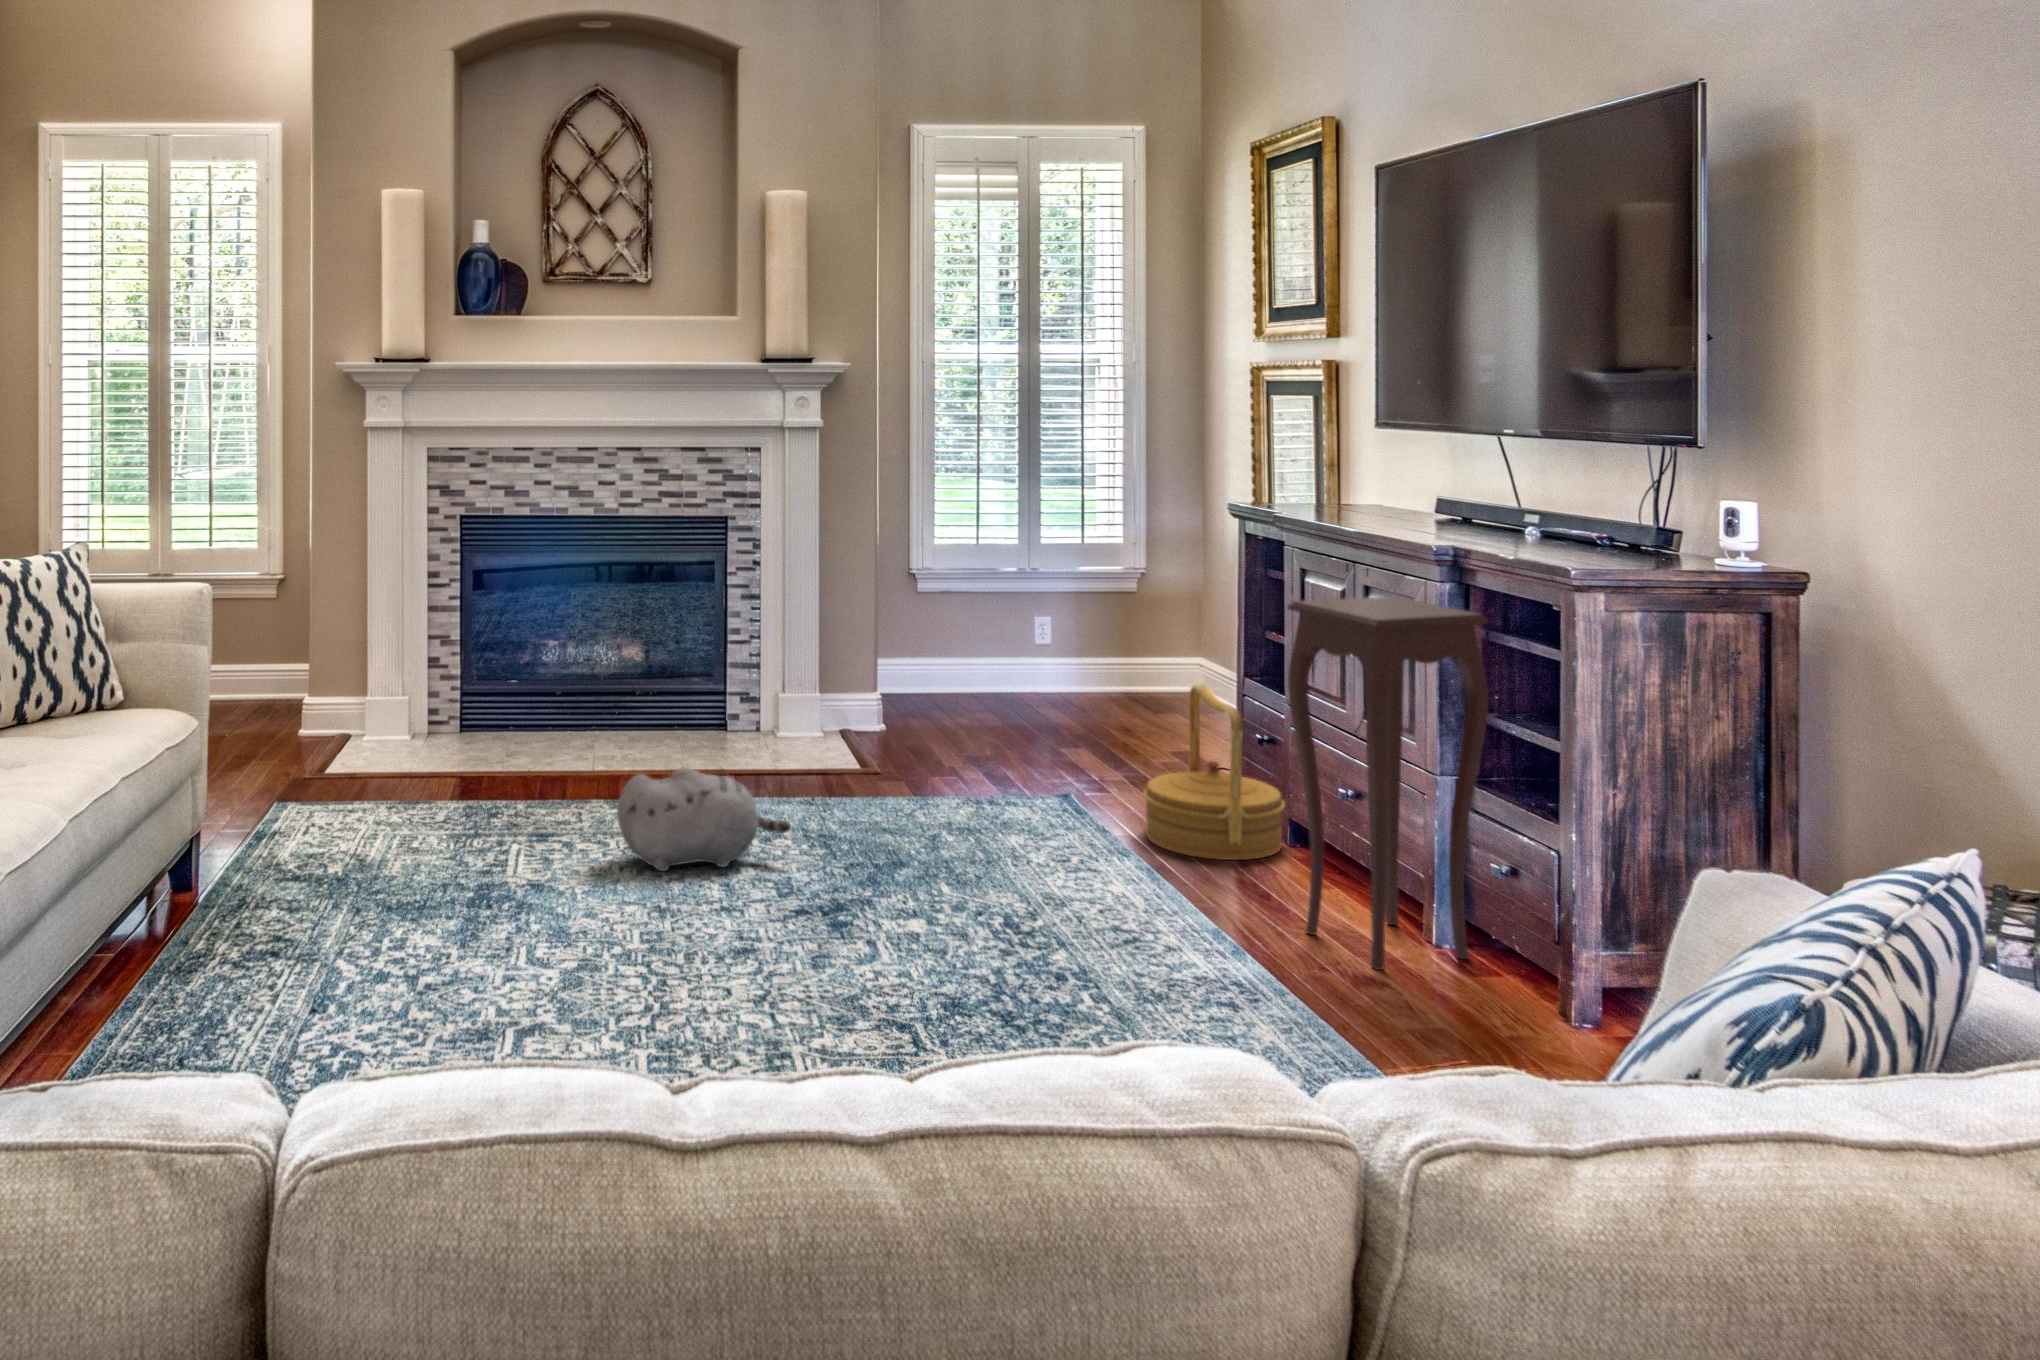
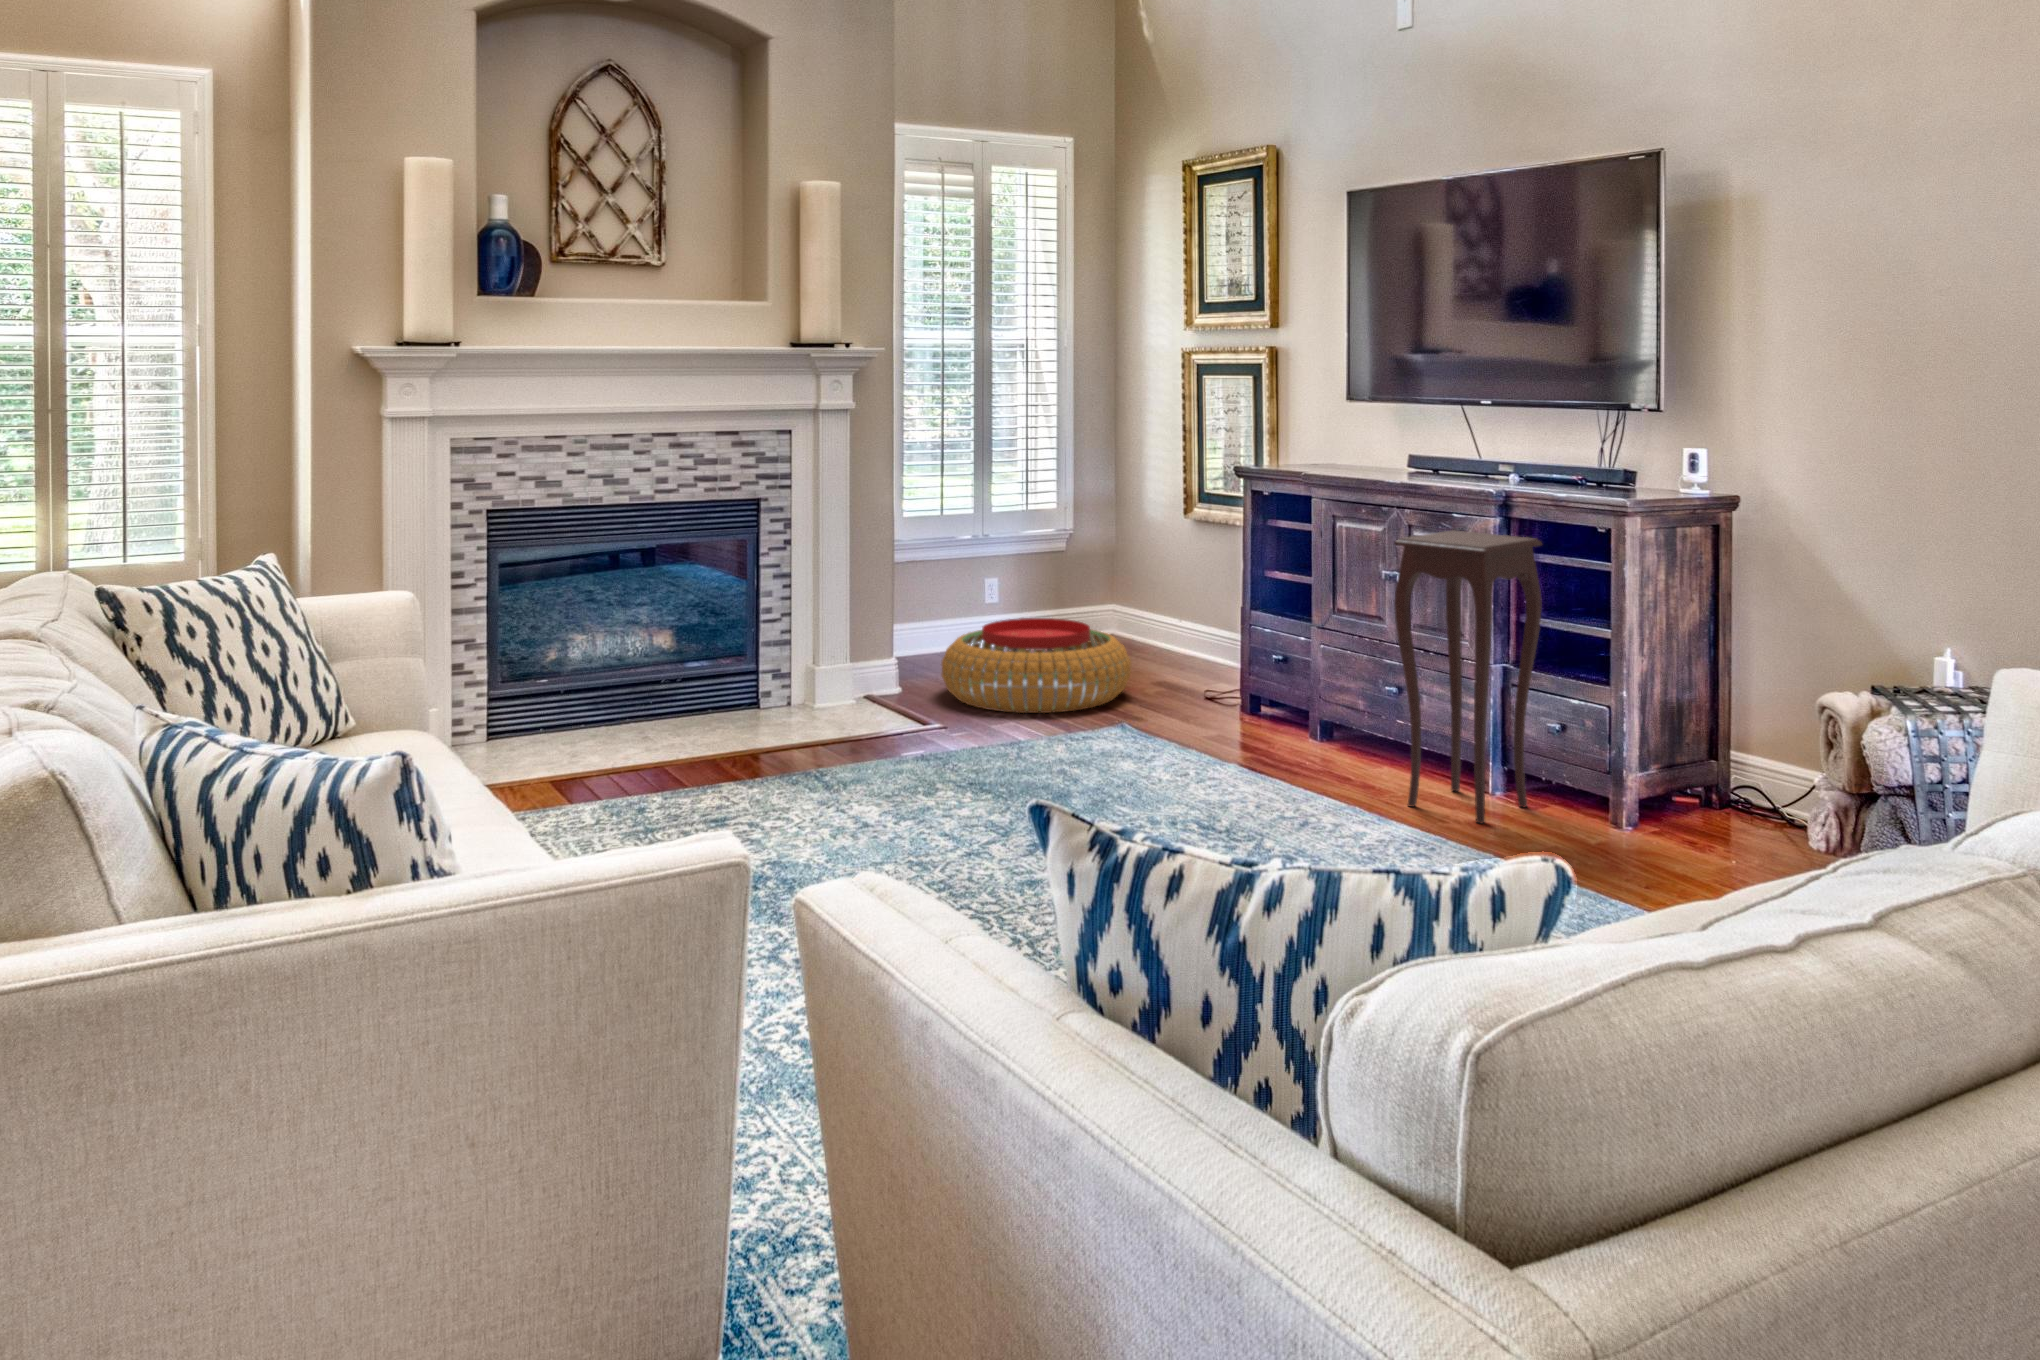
pouf: none [915,661,1128,769] -> present [941,618,1131,713]
woven basket: present [1143,685,1285,860] -> none [1211,619,1327,763]
plush toy: present [617,767,791,871] -> none [808,735,964,838]

